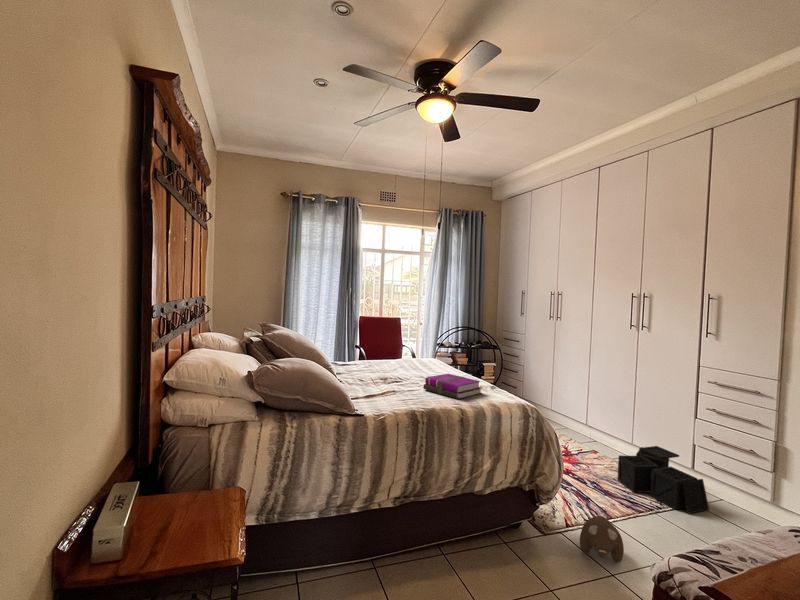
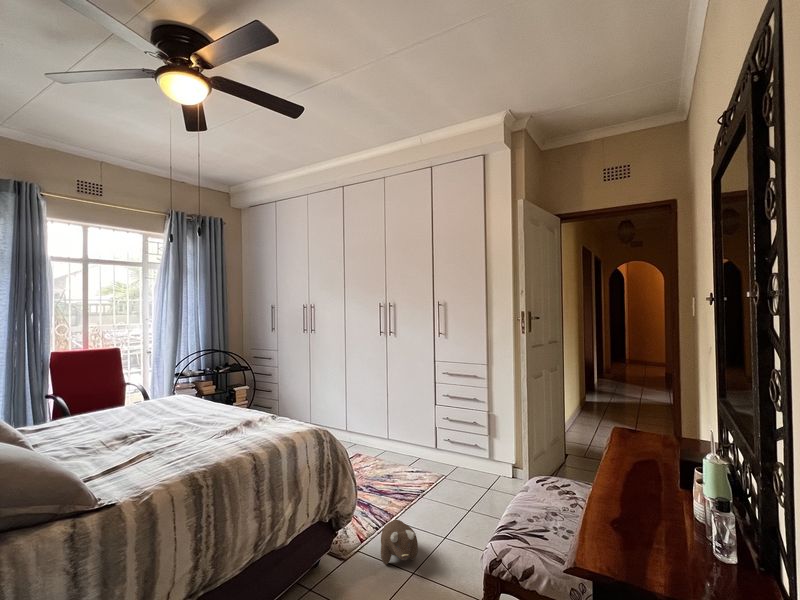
notebook: present [423,374,481,399] -> none [190,411,267,441]
storage bin: present [618,446,709,514] -> none [385,436,453,489]

